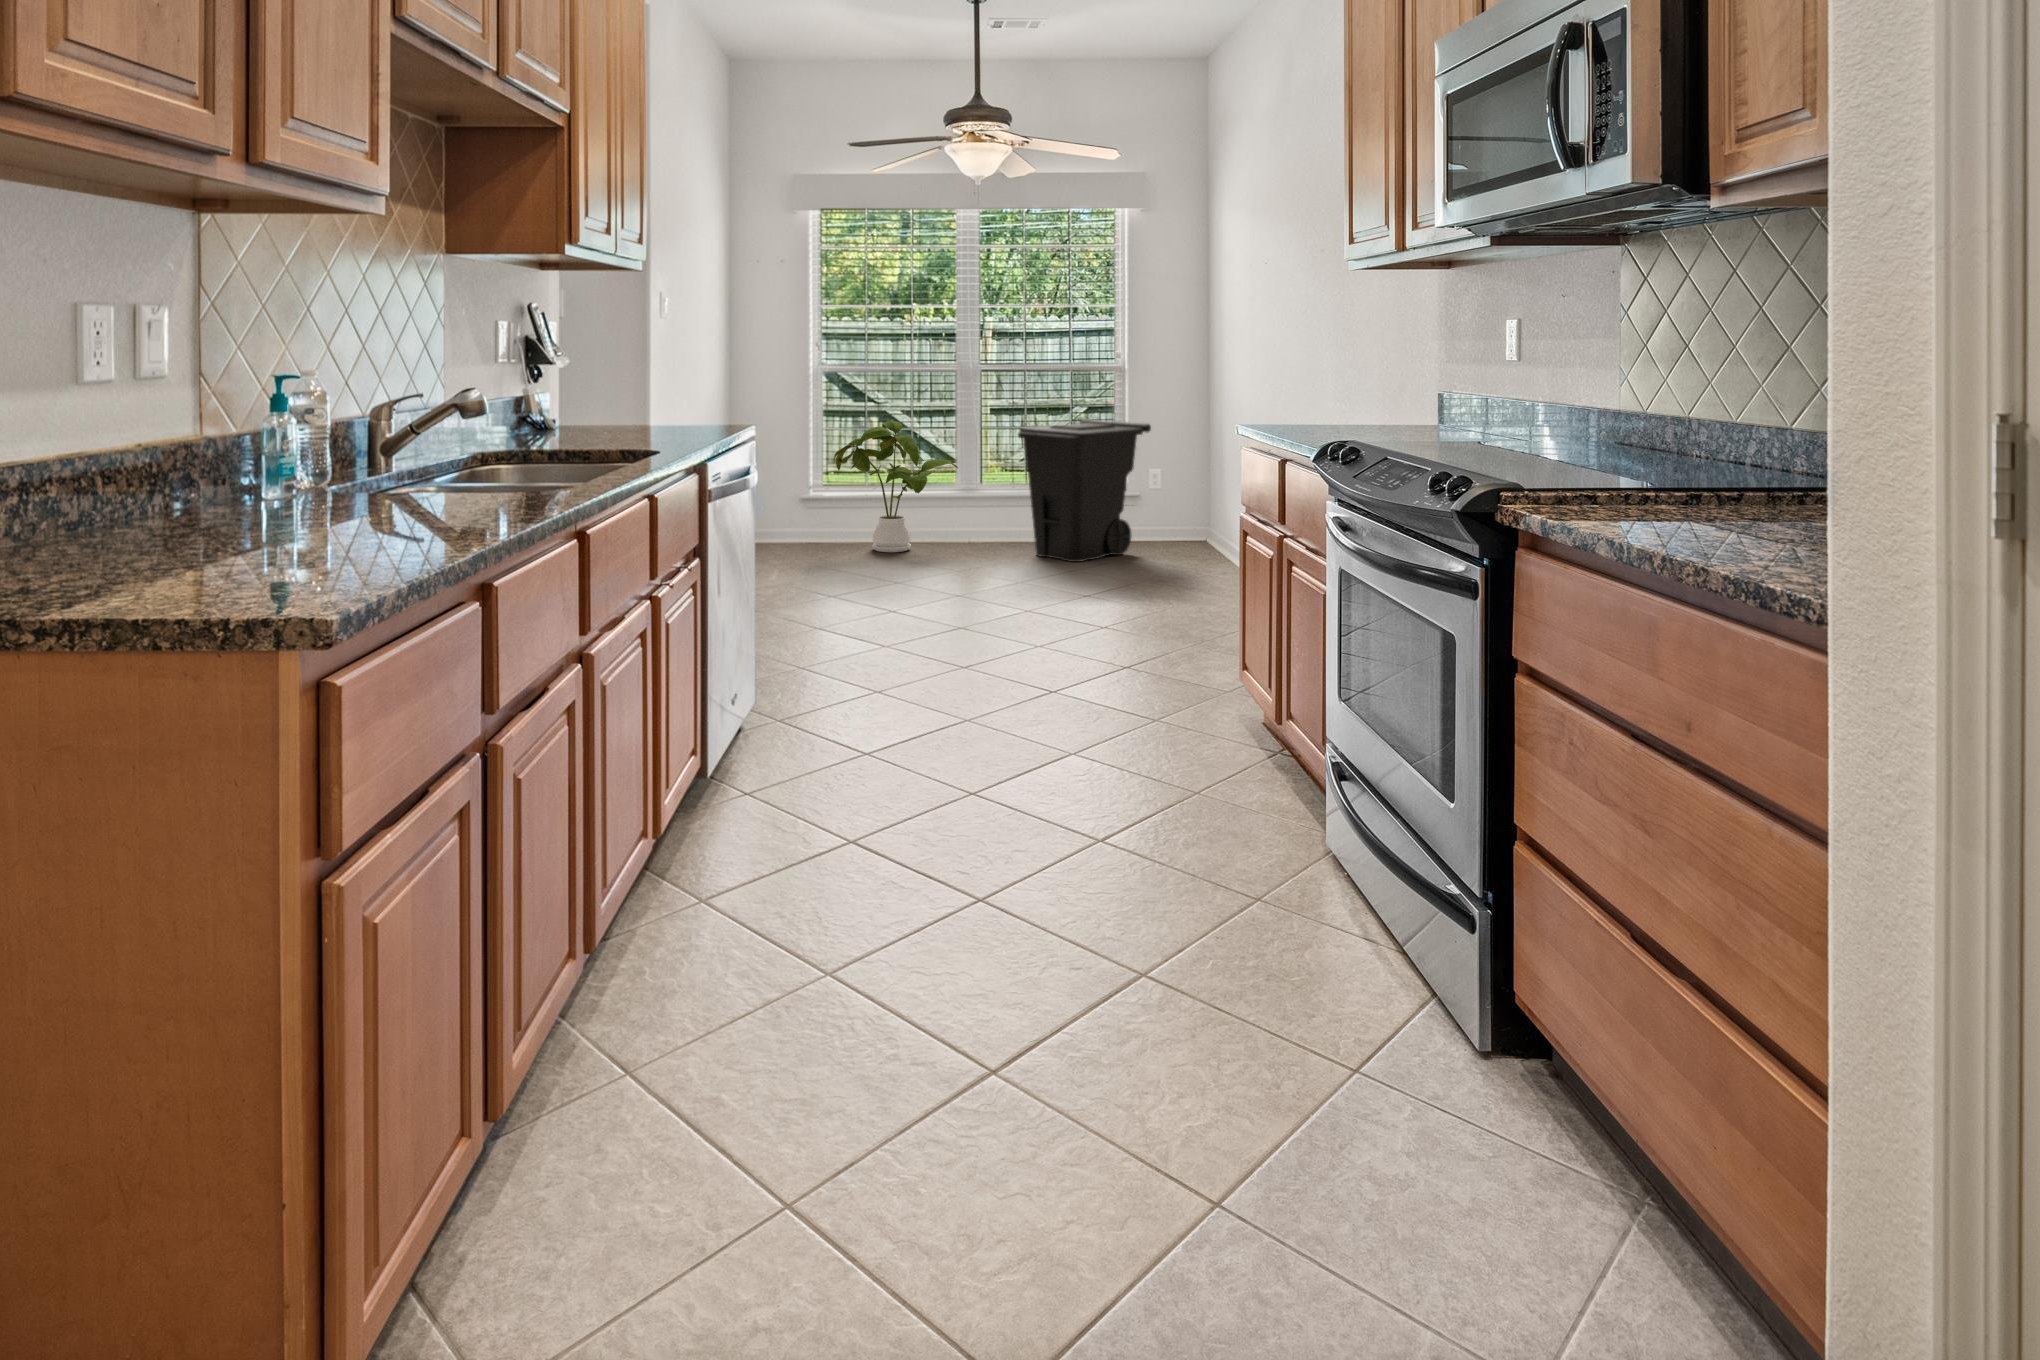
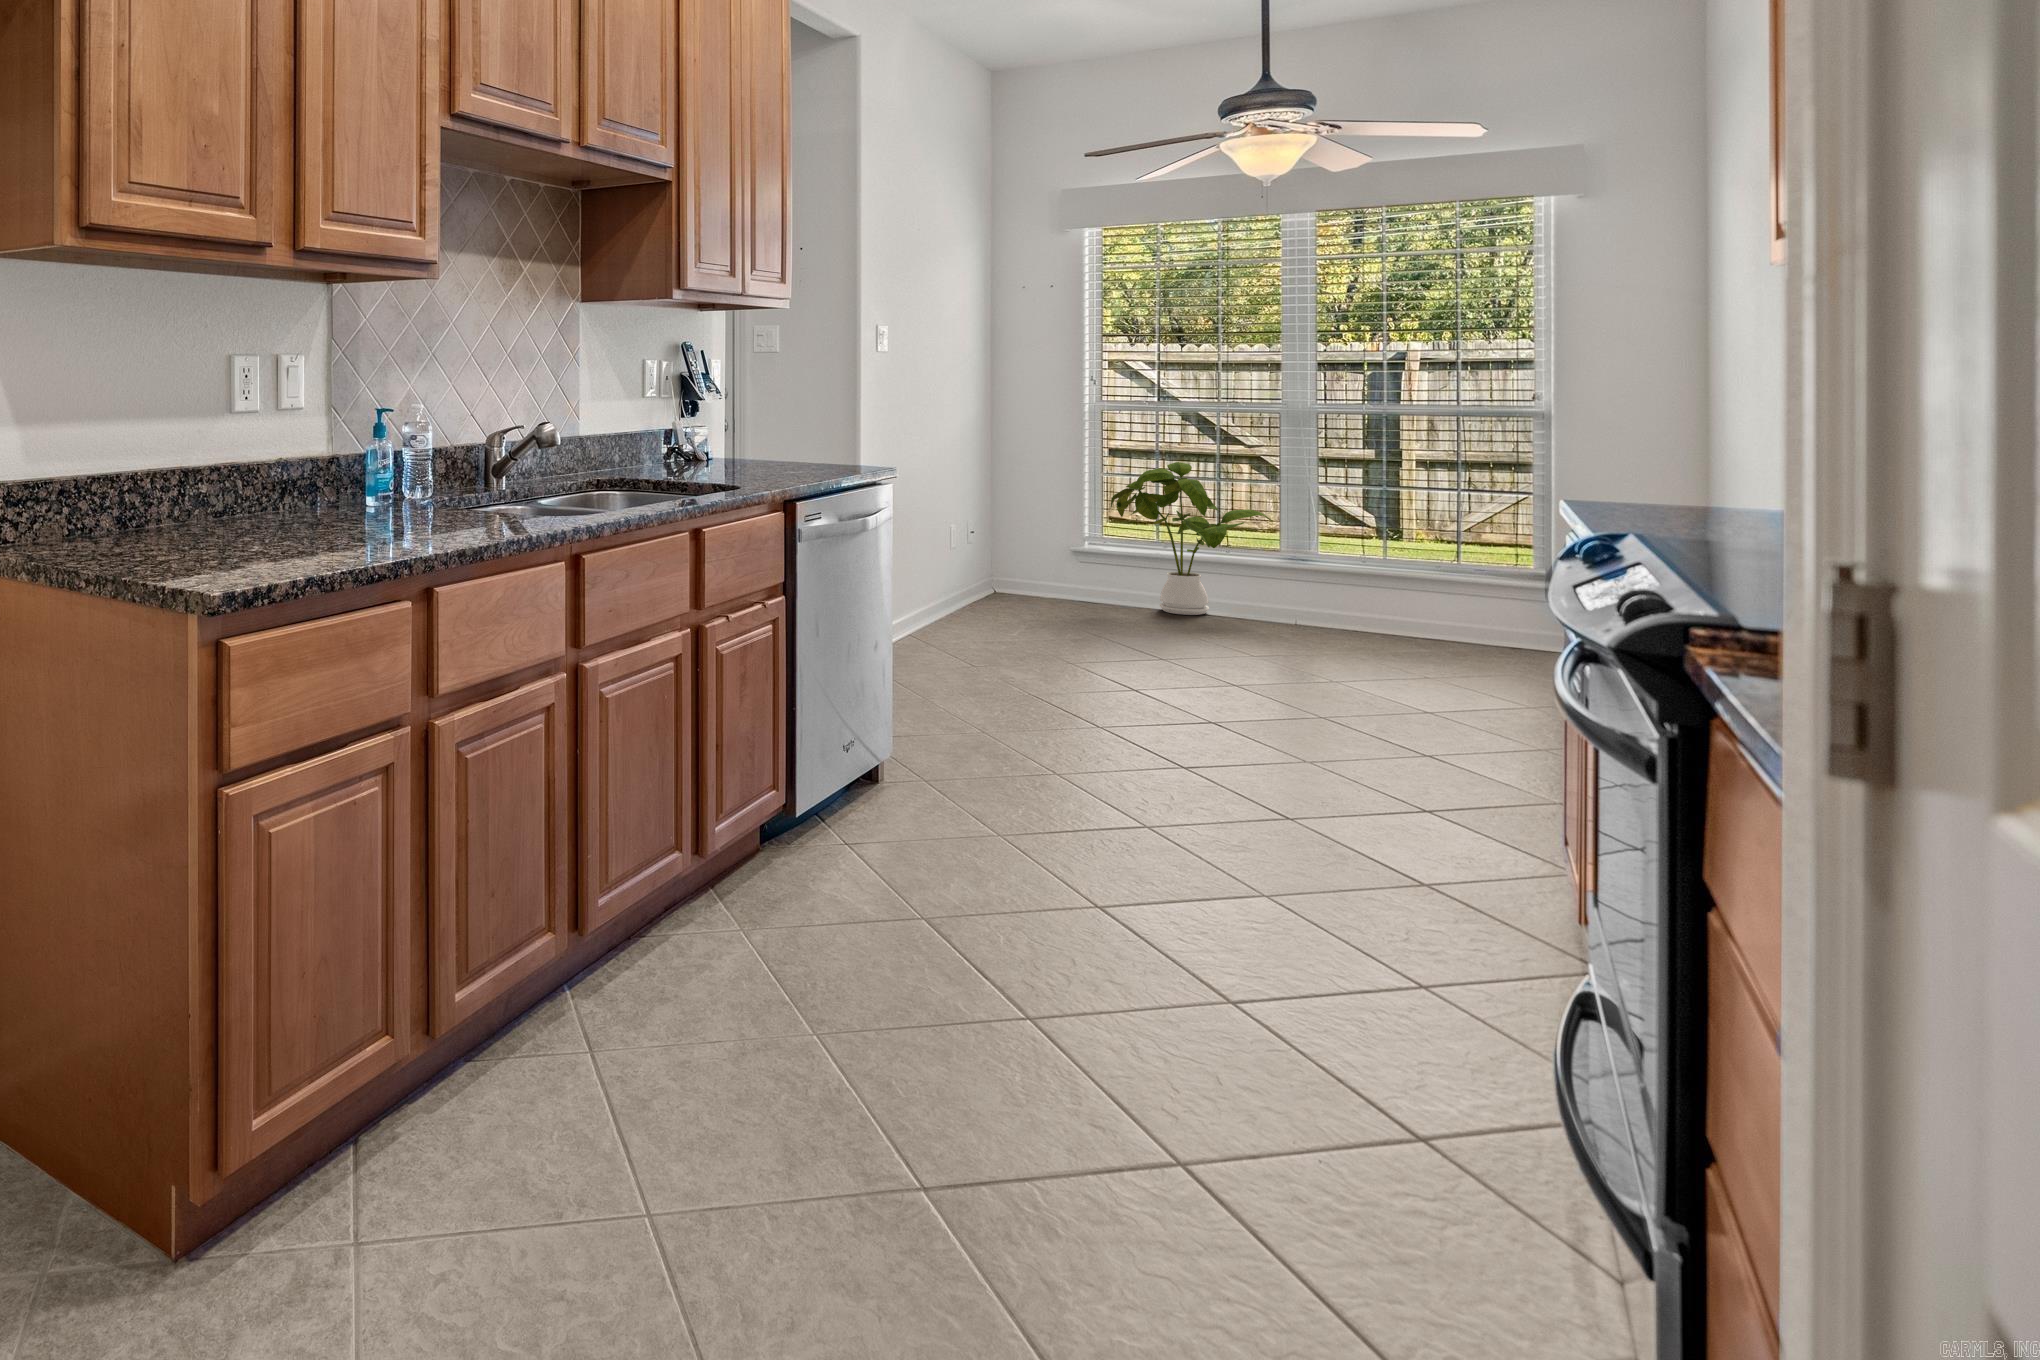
trash can: present [1018,419,1151,562] -> none [1347,468,1553,649]

